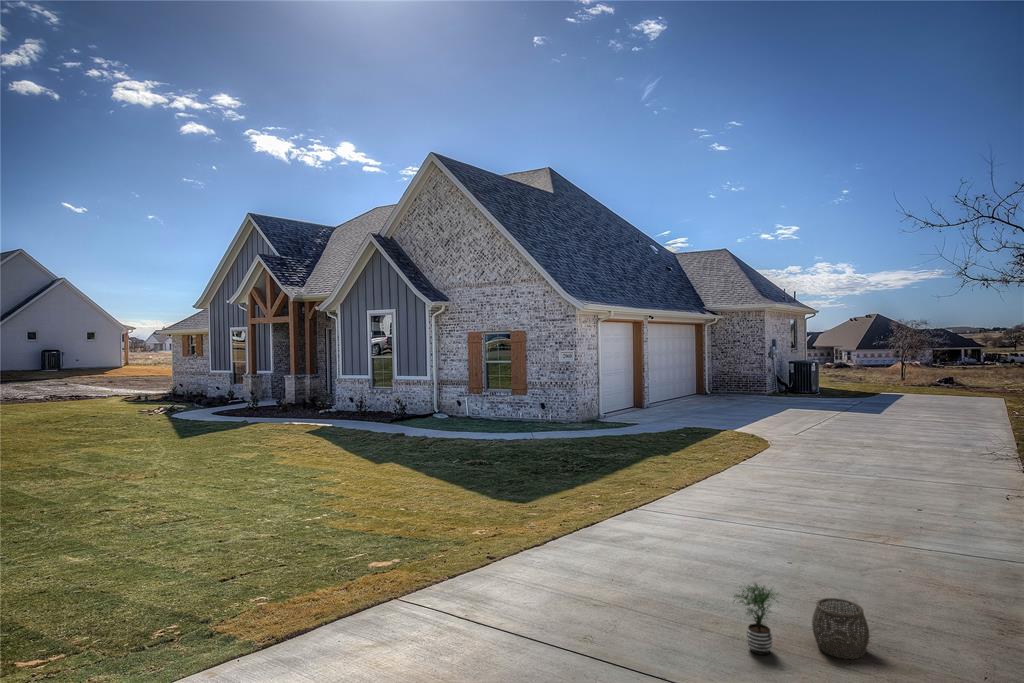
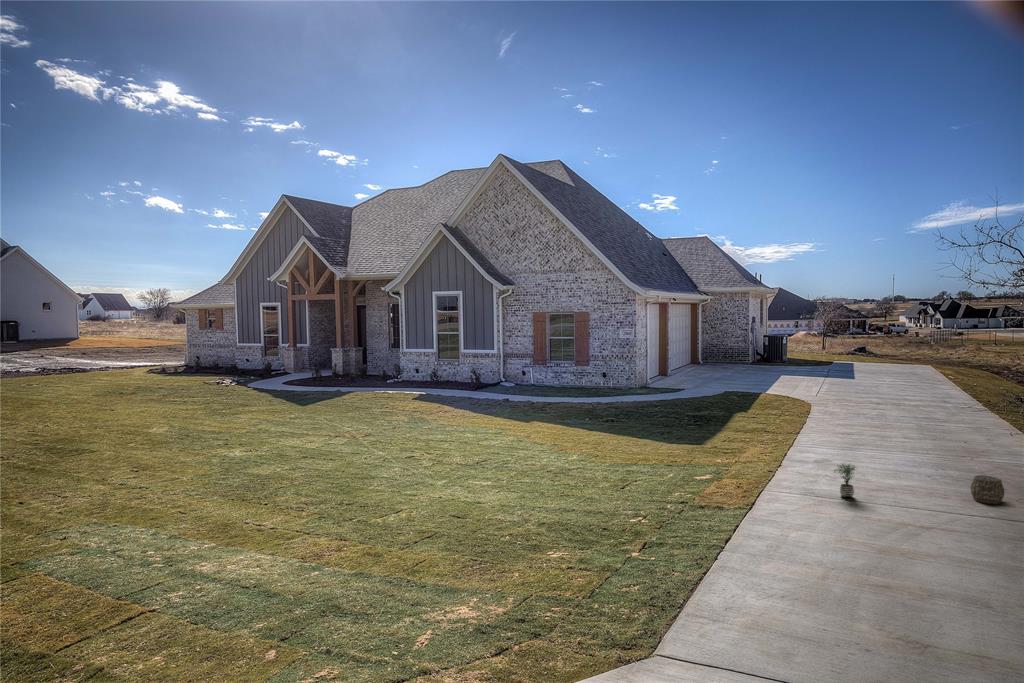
potted plant: present [734,584,777,655] -> present [834,464,855,498]

